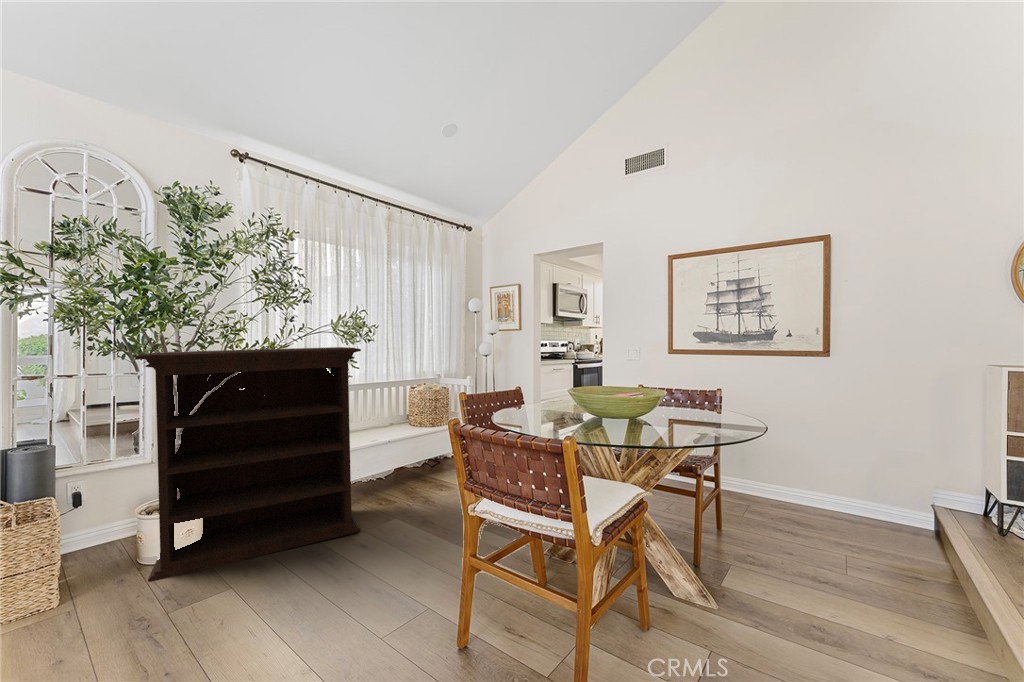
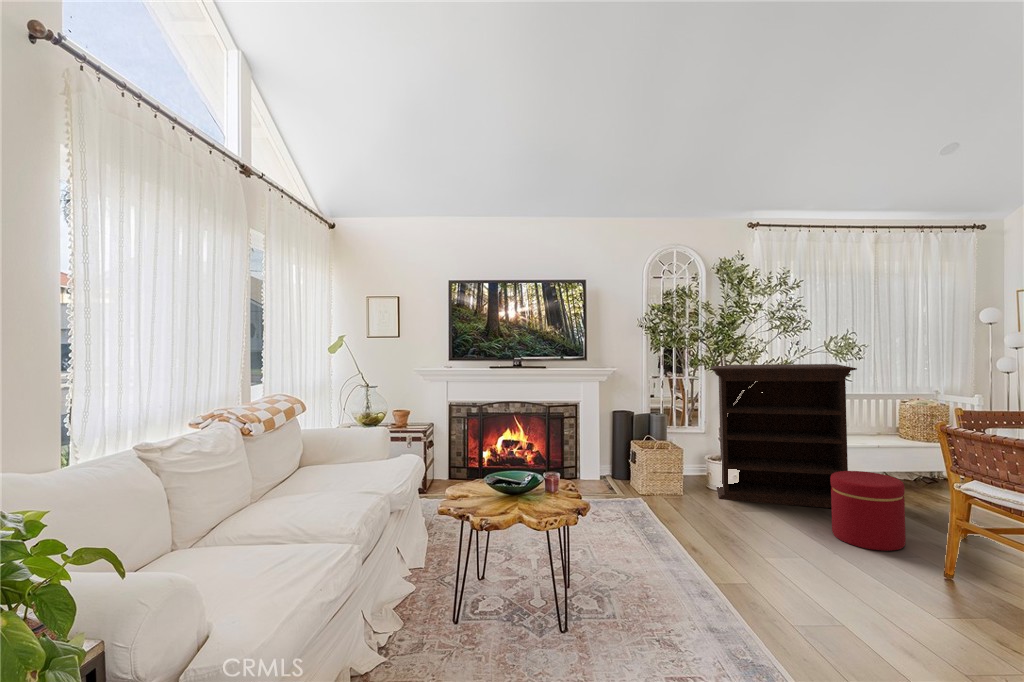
ottoman: none [317,486,409,610] -> present [830,471,906,551]

